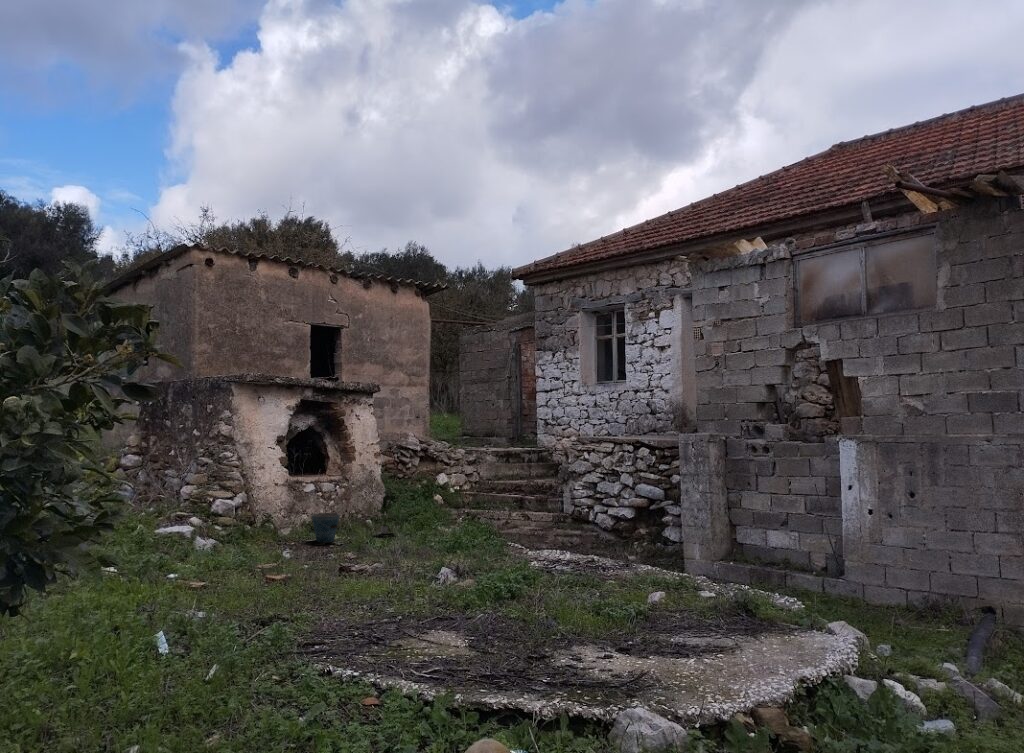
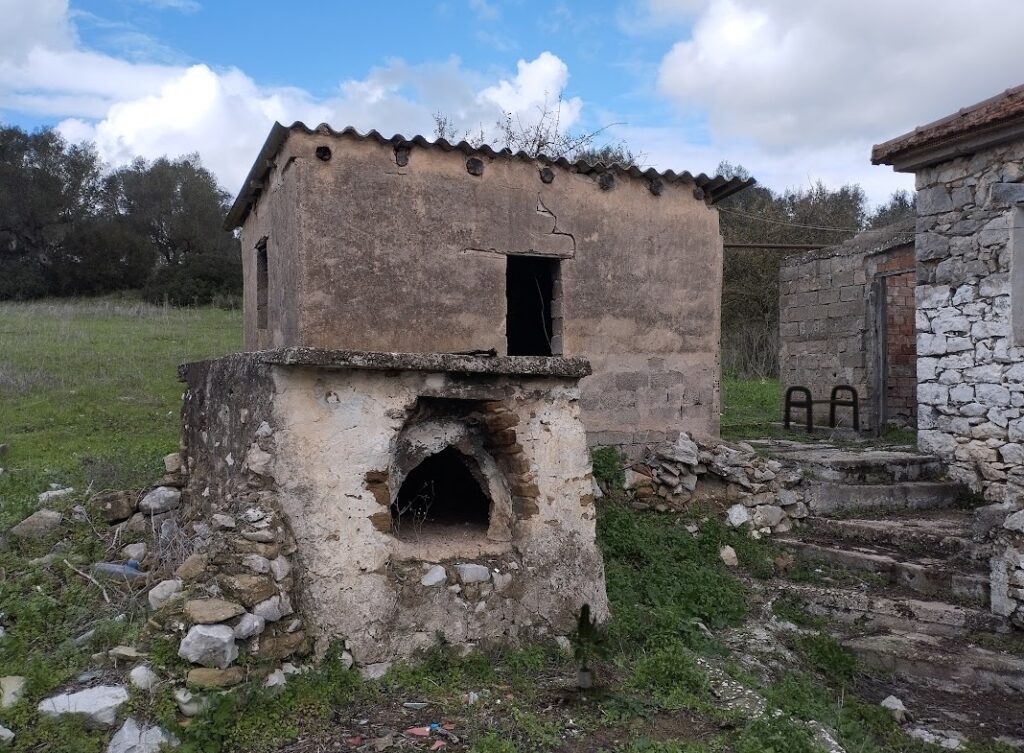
bench: none [464,411,509,441] -> present [784,385,859,433]
bucket: present [312,512,340,542] -> none [406,648,470,726]

